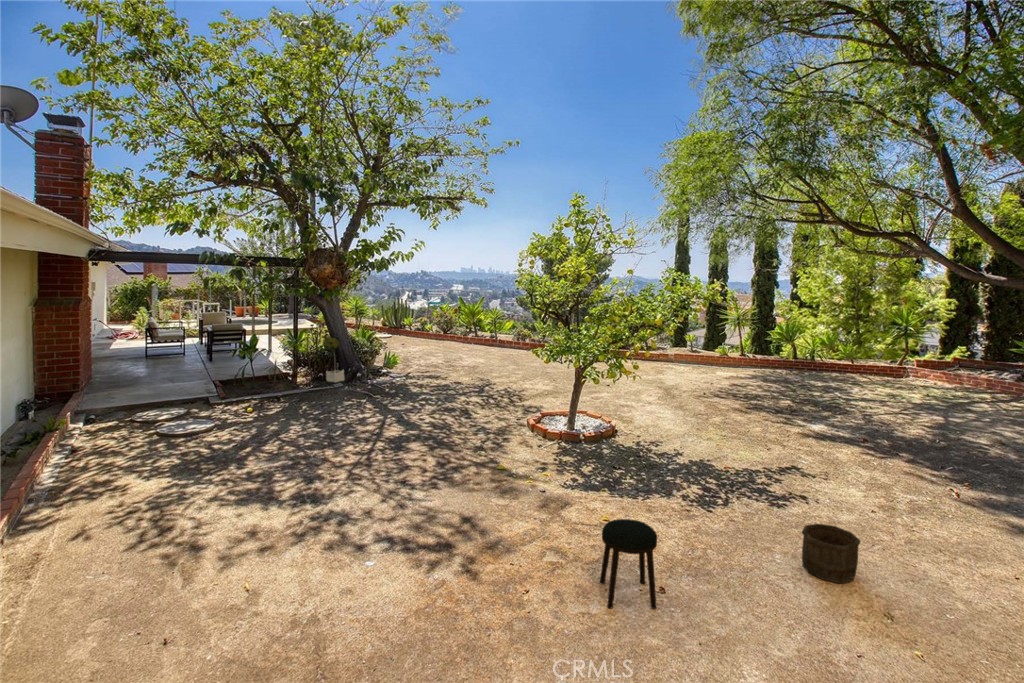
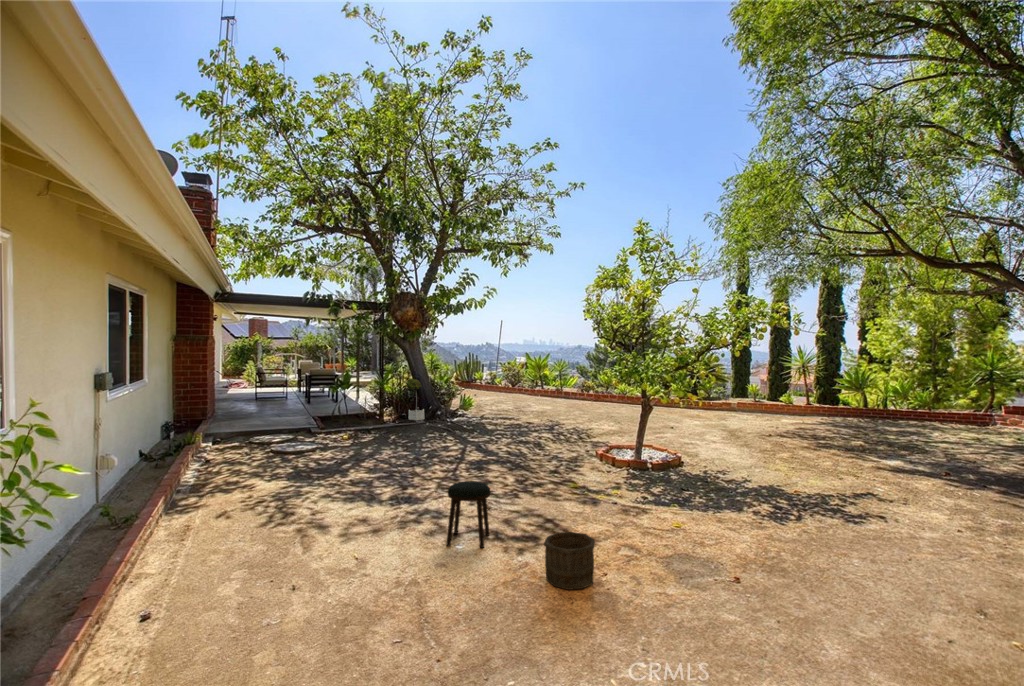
stool: present [600,519,657,609] -> present [446,481,490,548]
wooden bucket: present [802,524,860,583] -> present [544,532,595,590]

